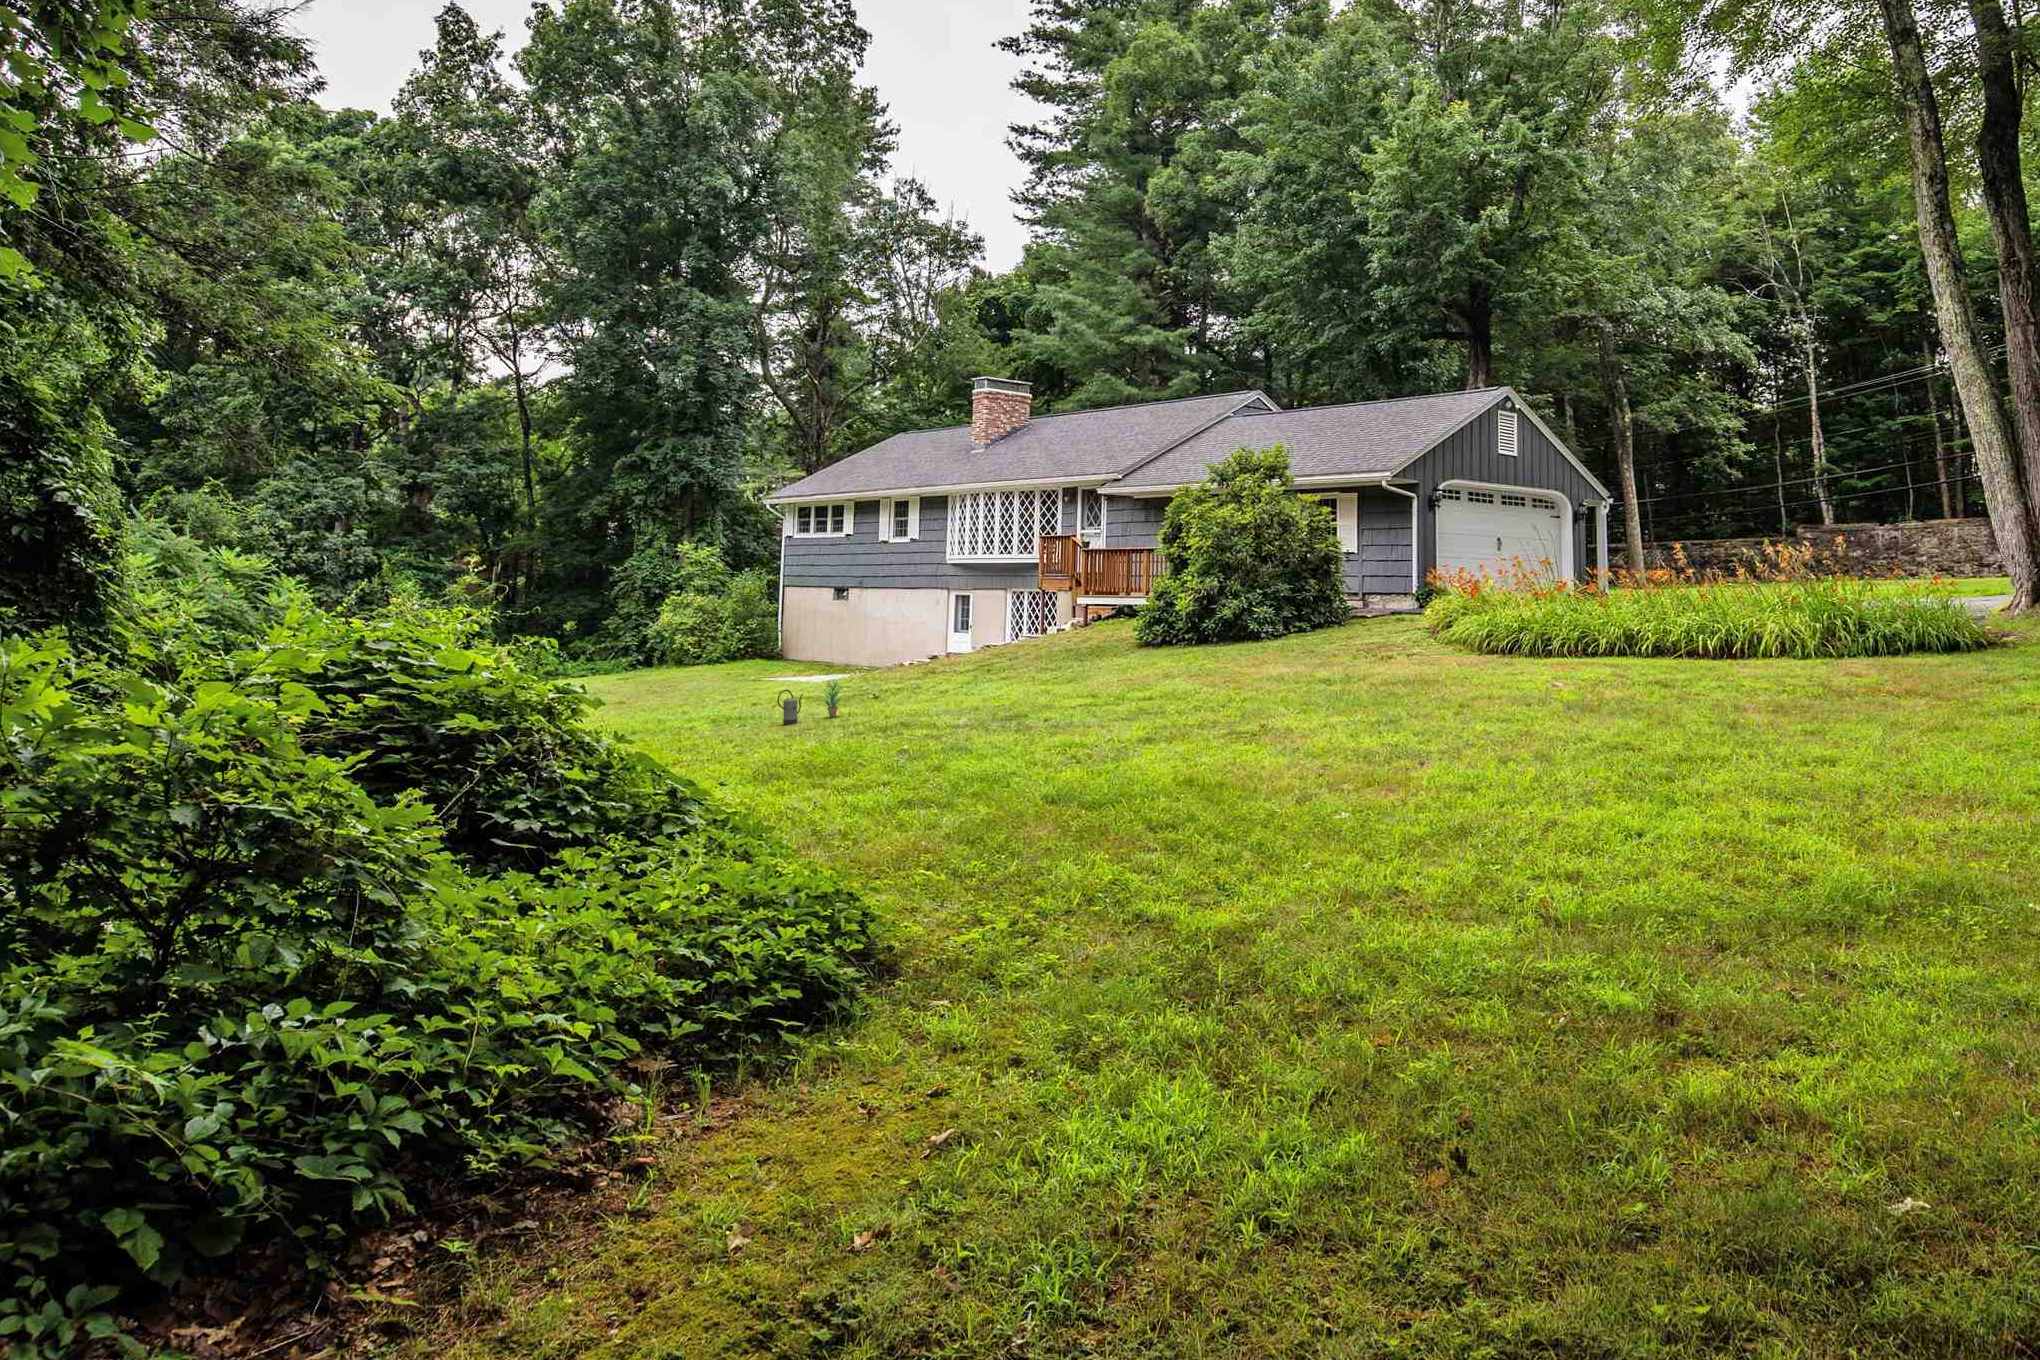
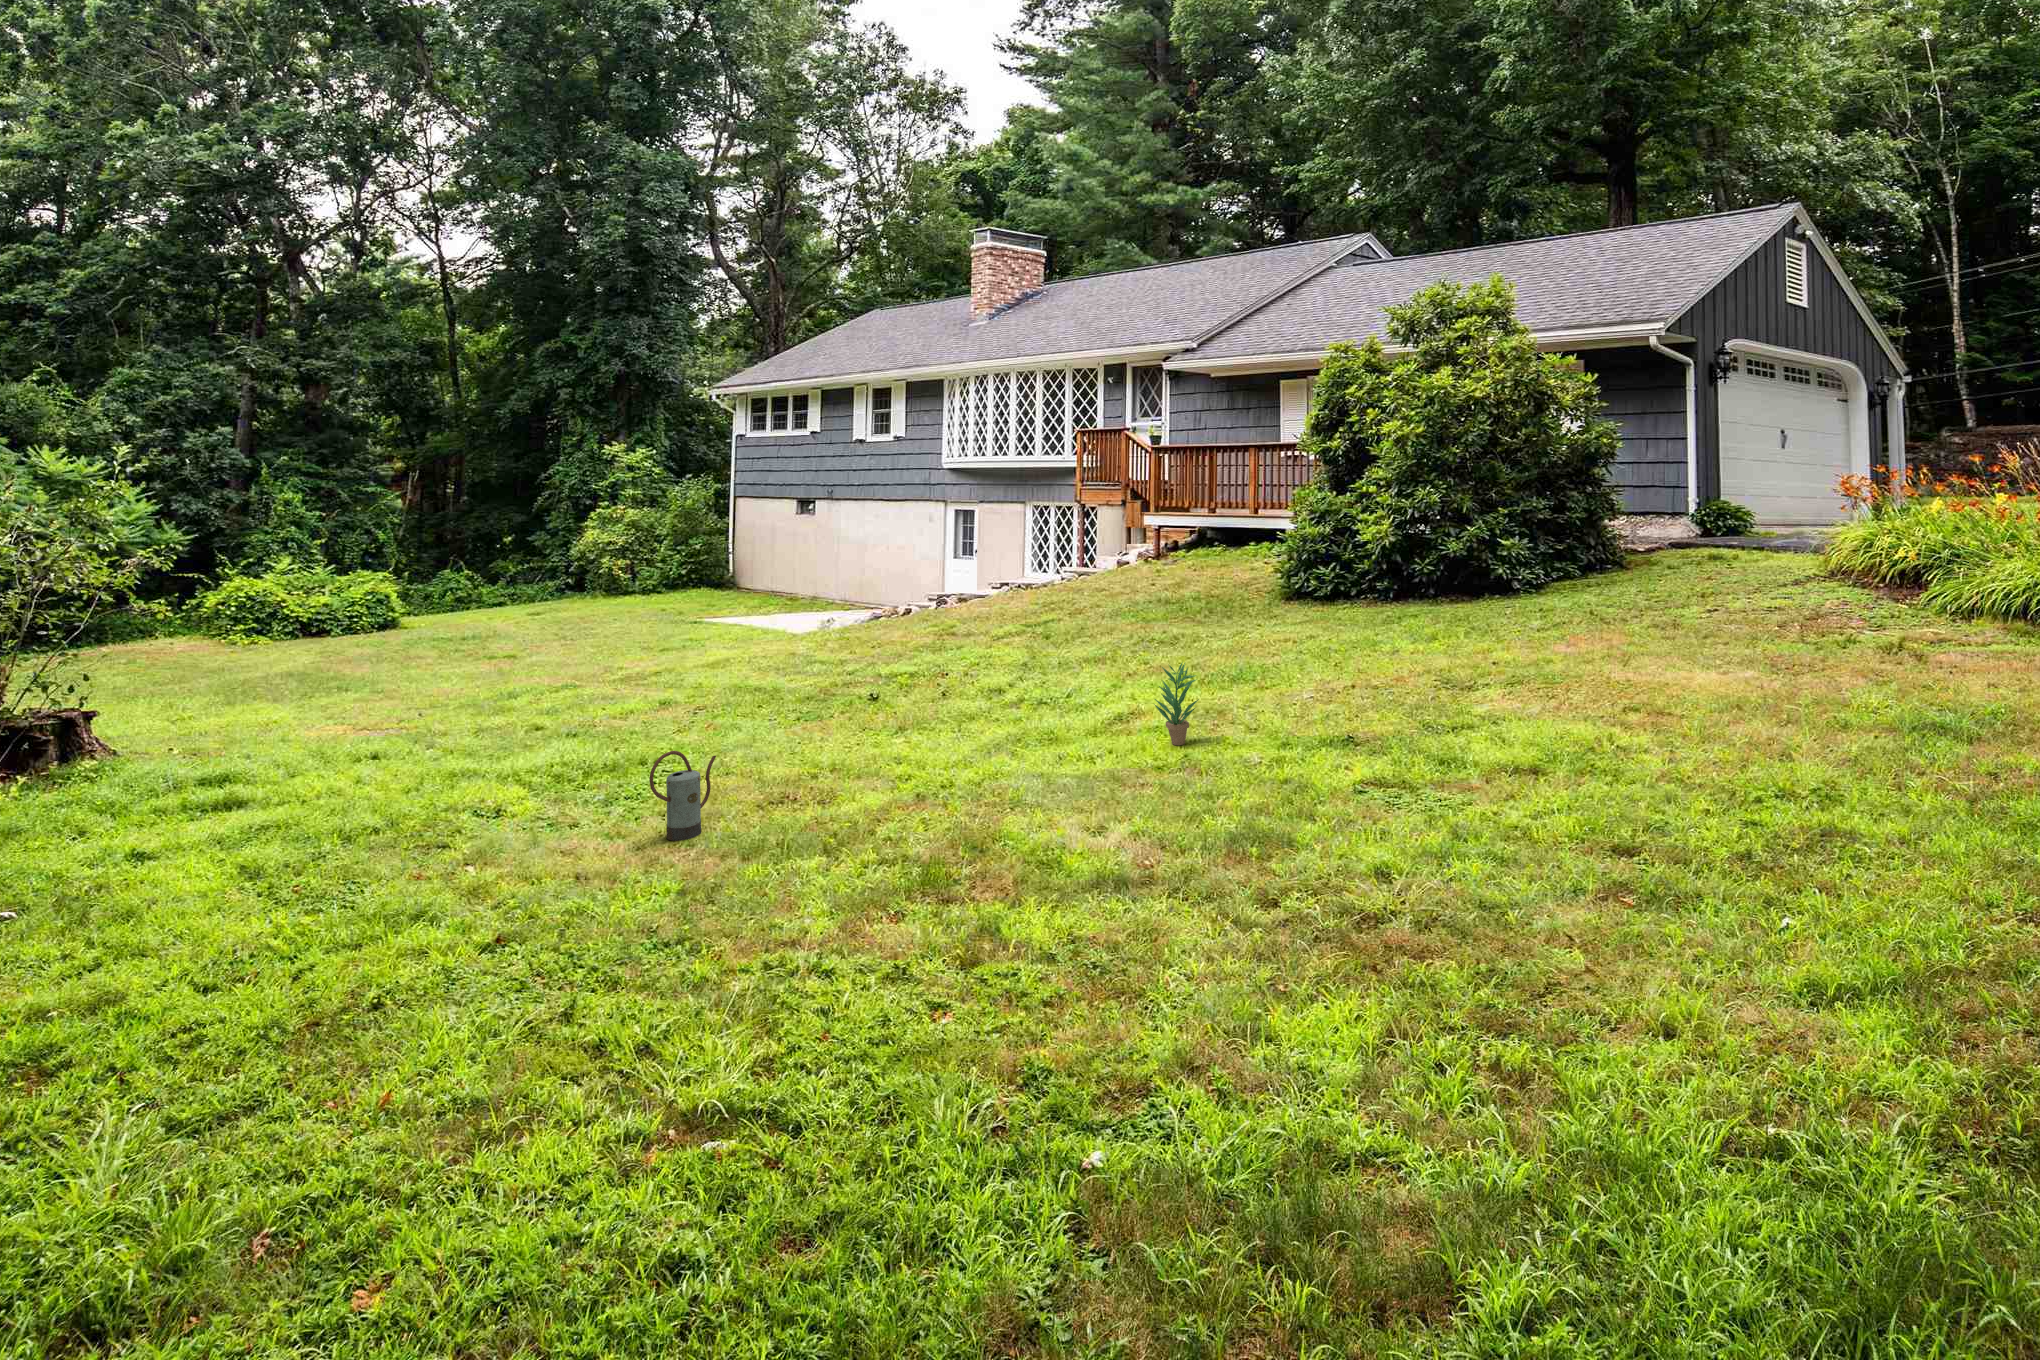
potted plant: present [824,680,842,717] -> present [1154,662,1199,745]

